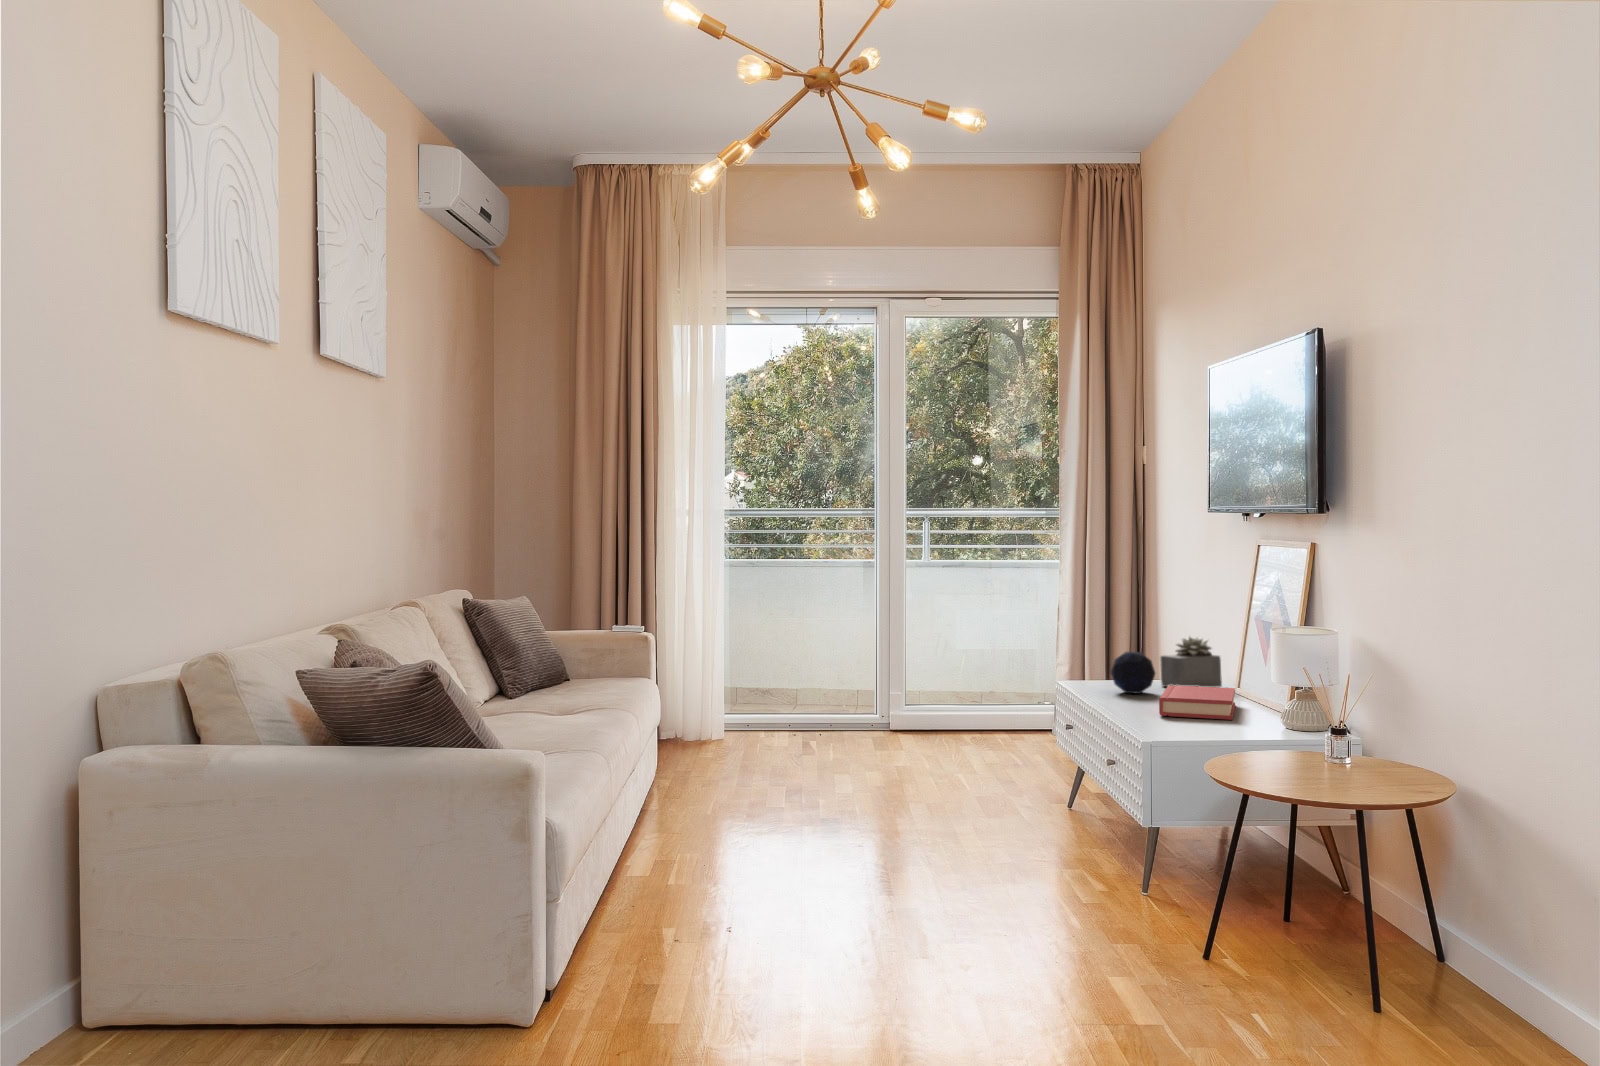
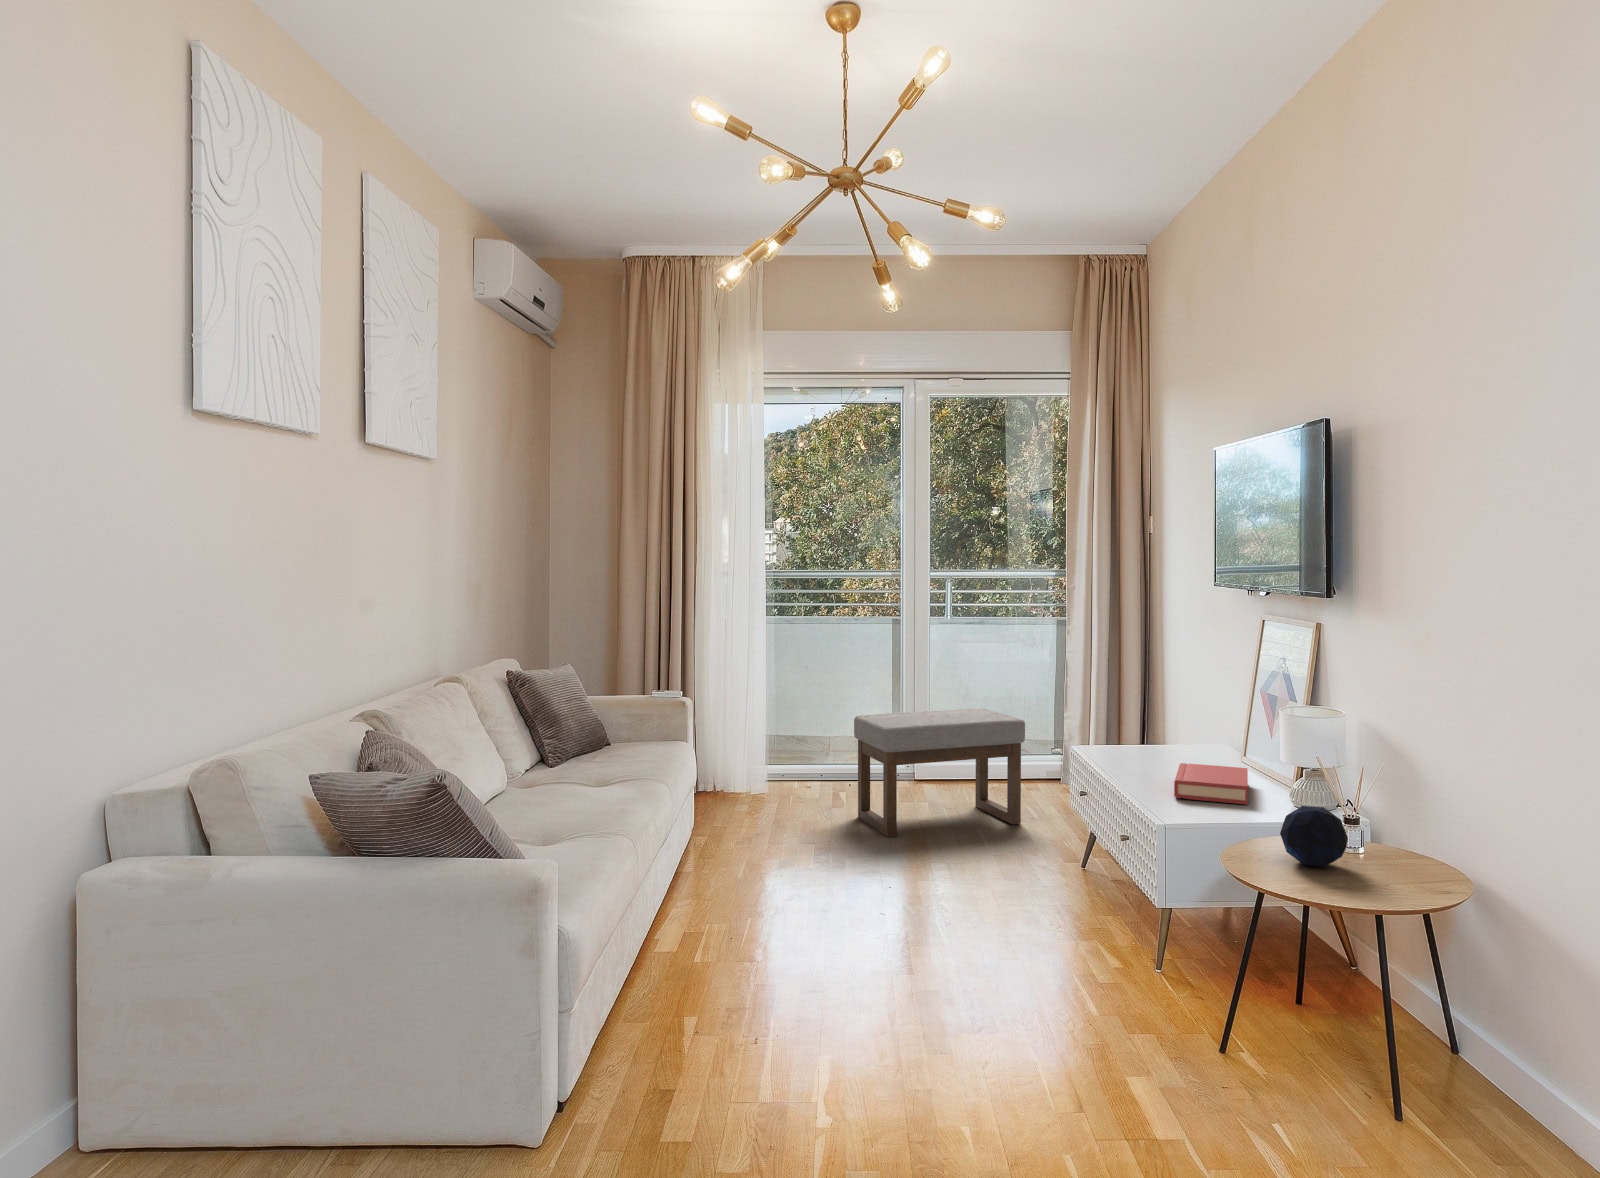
succulent plant: present [1160,637,1222,687] -> none [1170,710,1232,764]
ottoman: none [829,648,1012,781] -> present [854,709,1025,837]
decorative orb: present [1111,652,1155,694] -> present [1280,806,1348,867]

